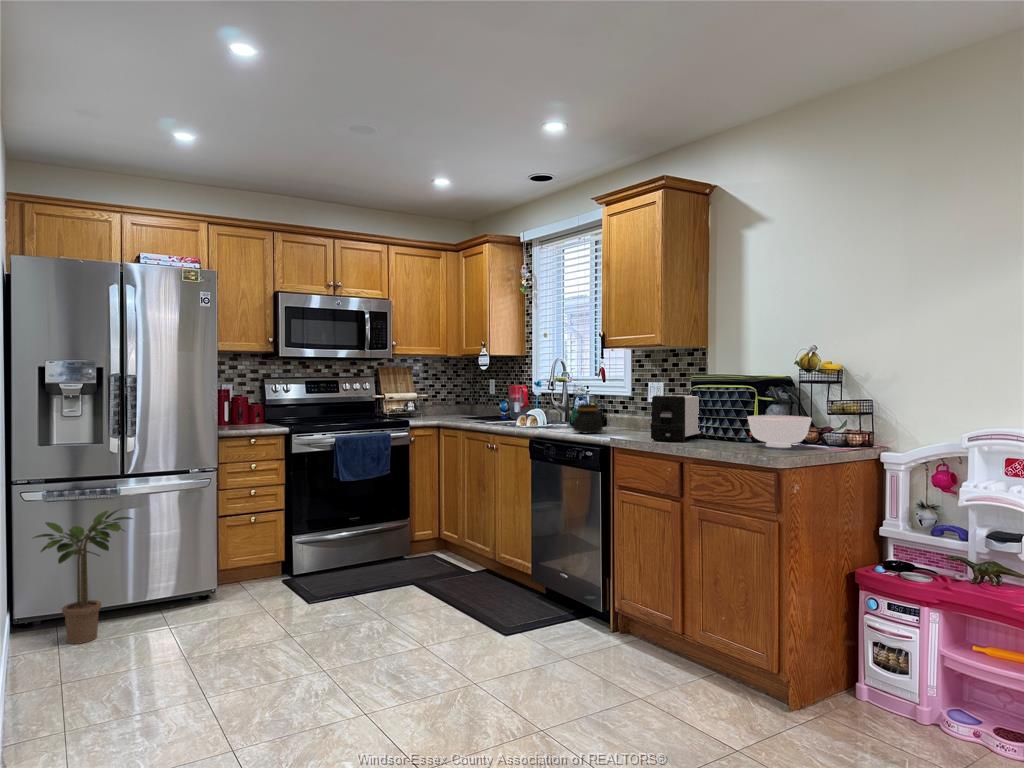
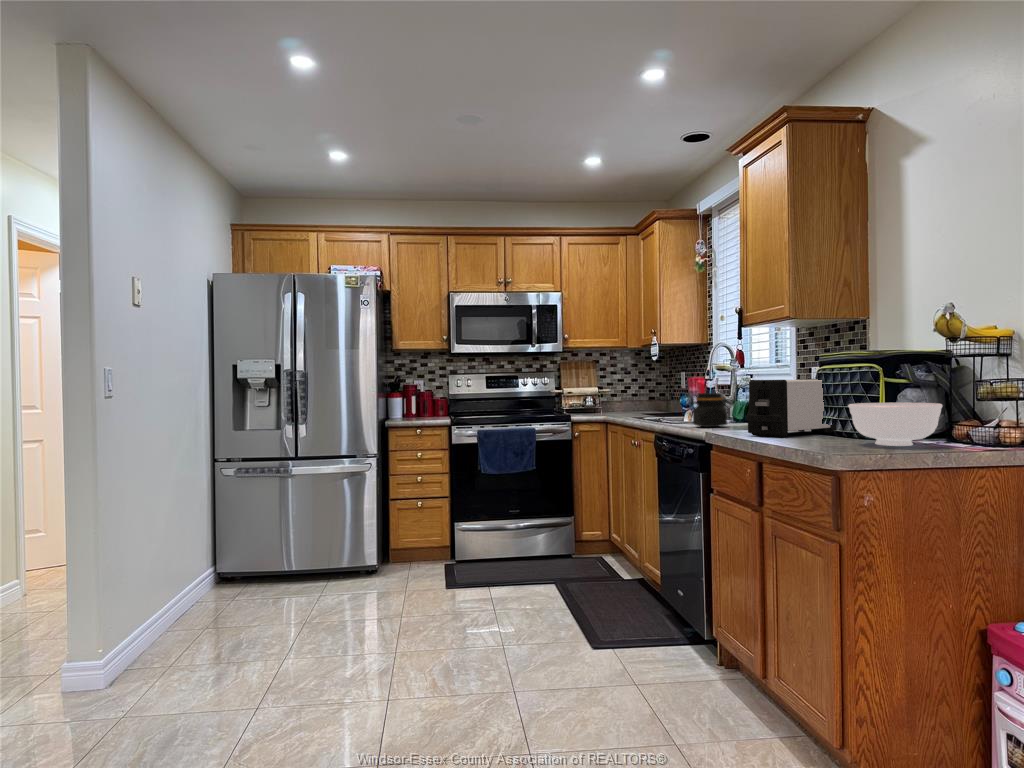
potted plant: present [33,510,132,644] -> none [219,486,295,597]

